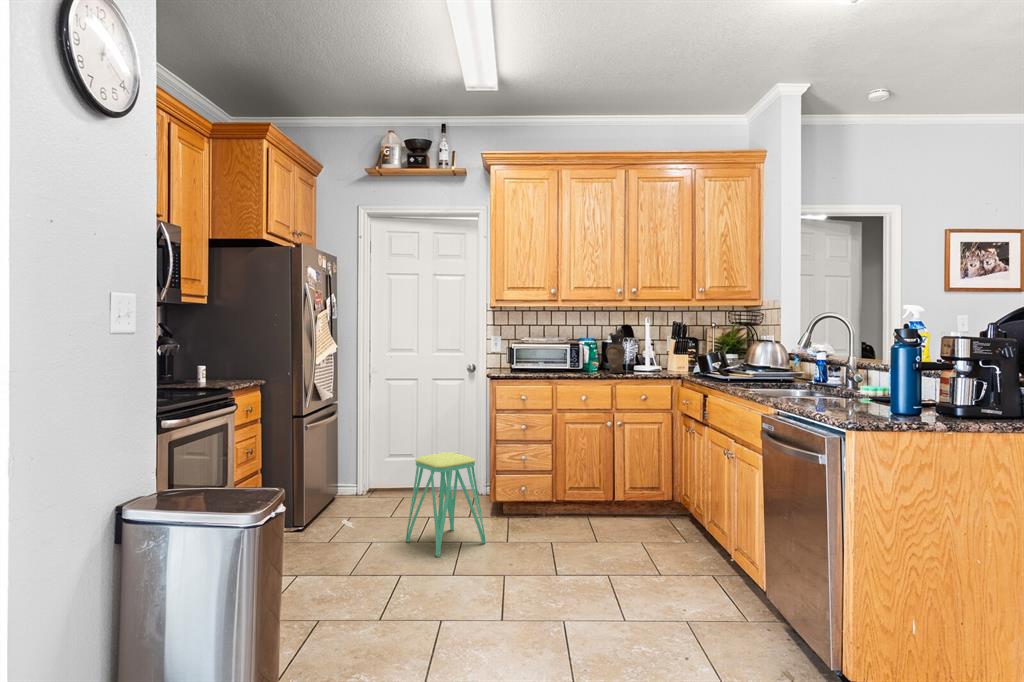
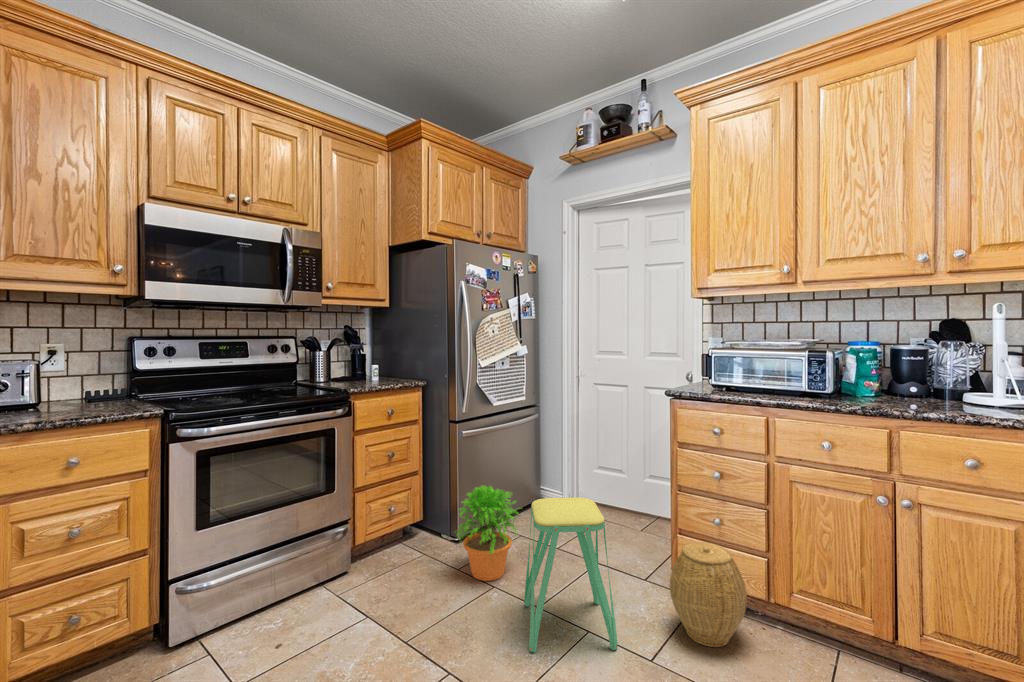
ceramic pitcher: present [606,328,625,373] -> none [883,323,929,405]
potted plant: none [325,460,384,540] -> present [457,485,517,581]
woven basket: none [503,470,549,530] -> present [670,542,747,647]

